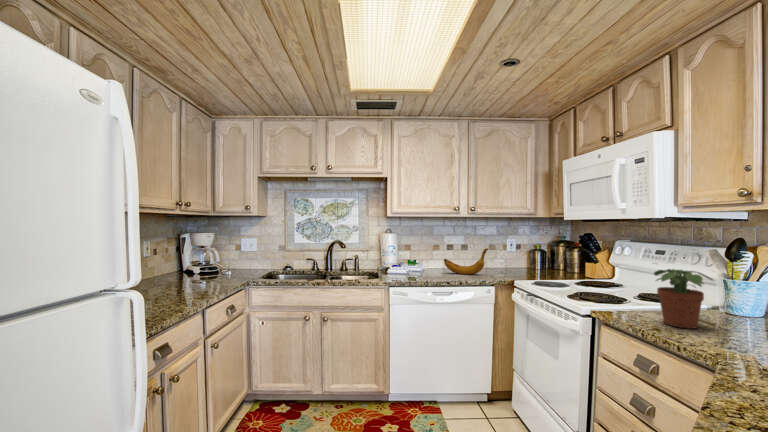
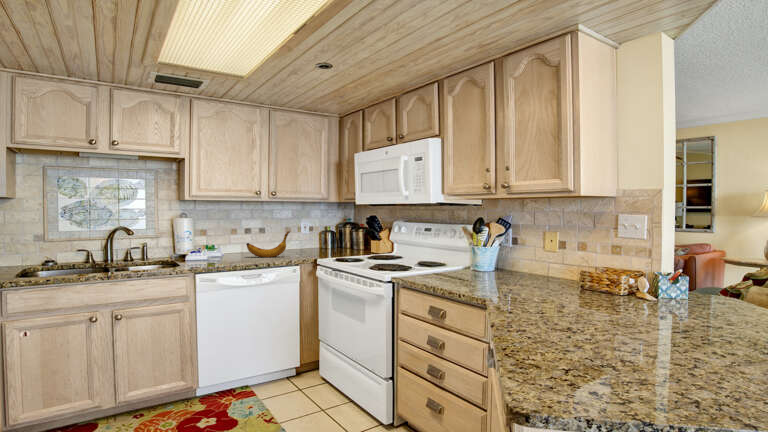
potted plant: present [654,269,713,329] -> none [408,242,436,277]

